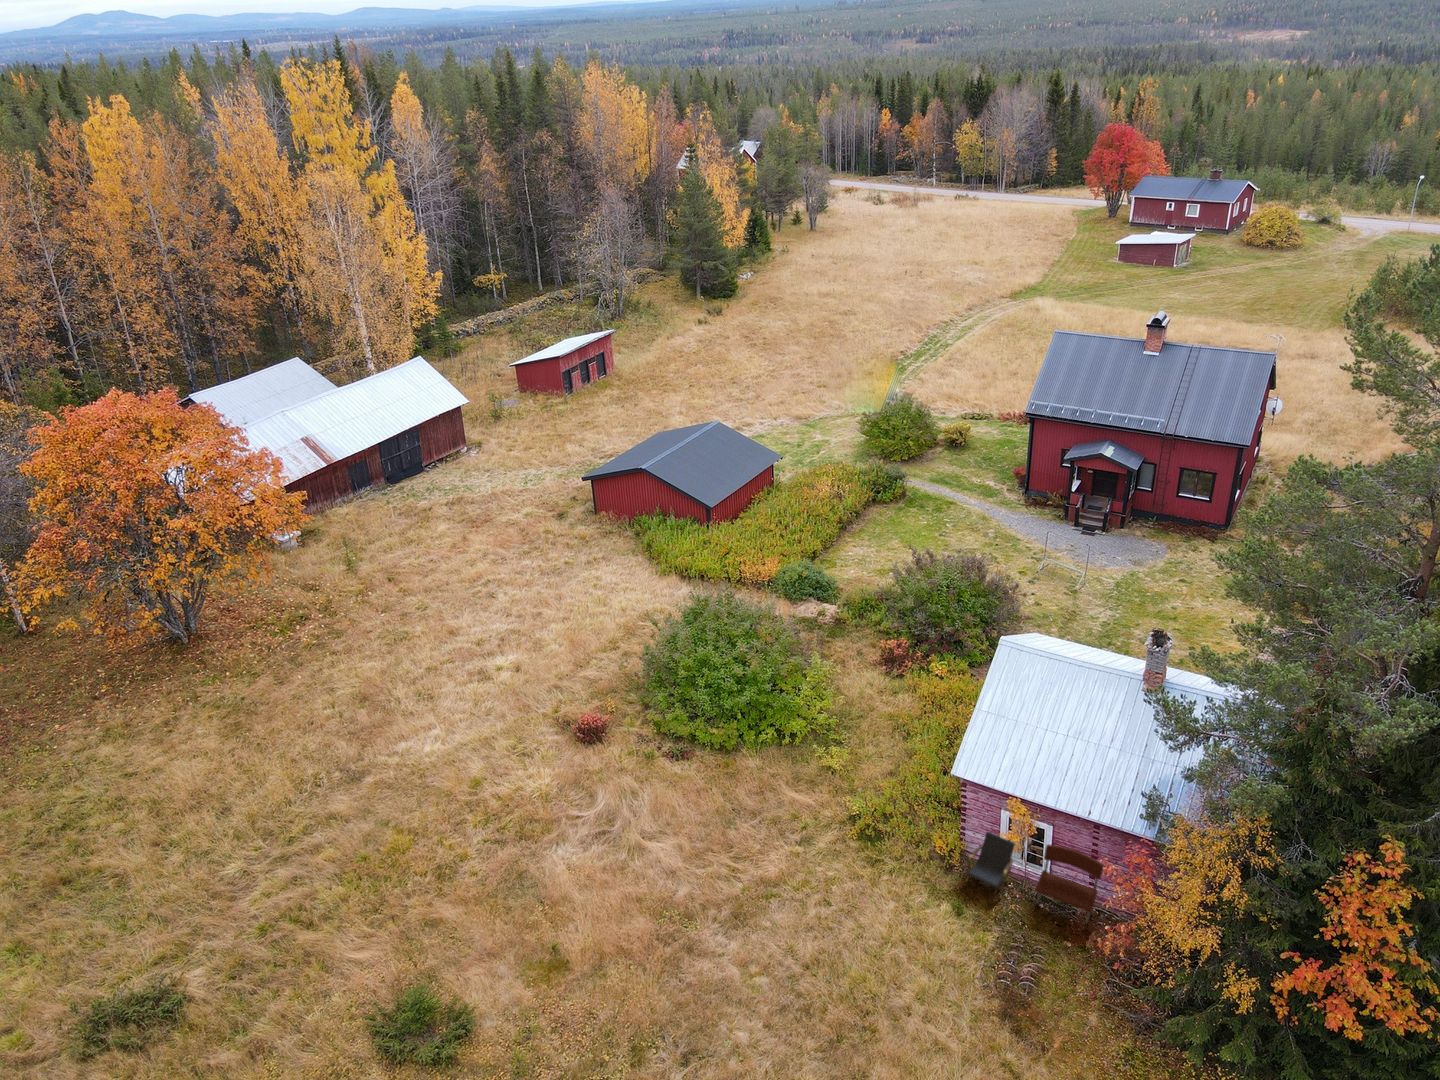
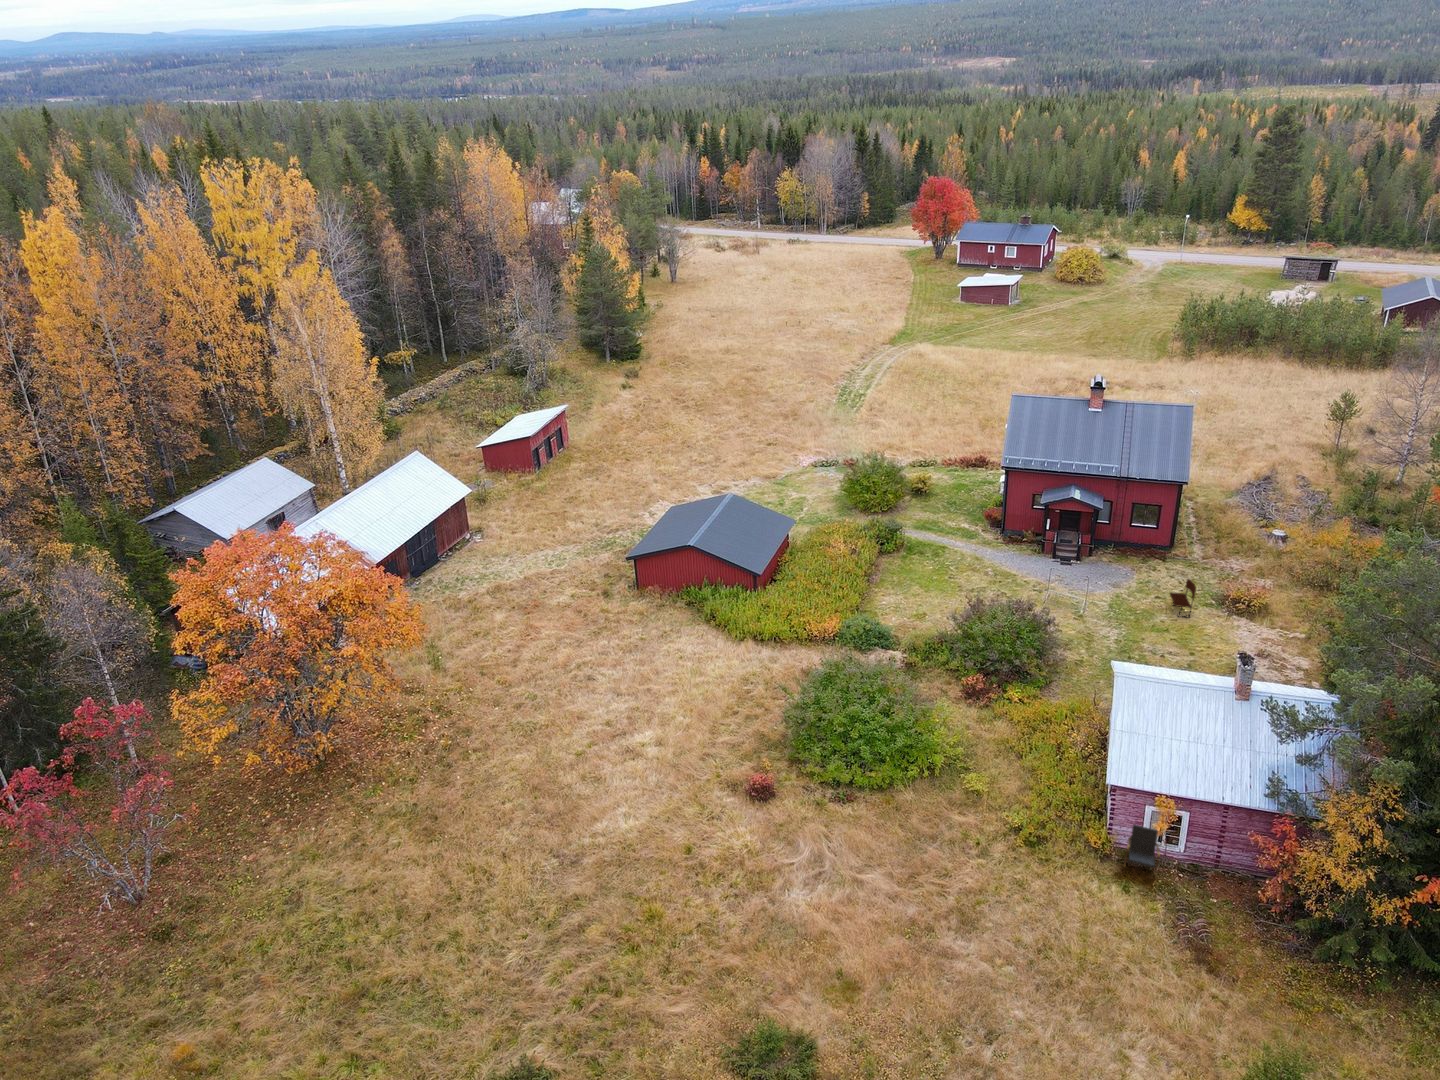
bench: present [1035,845,1103,923] -> present [1170,579,1196,618]

